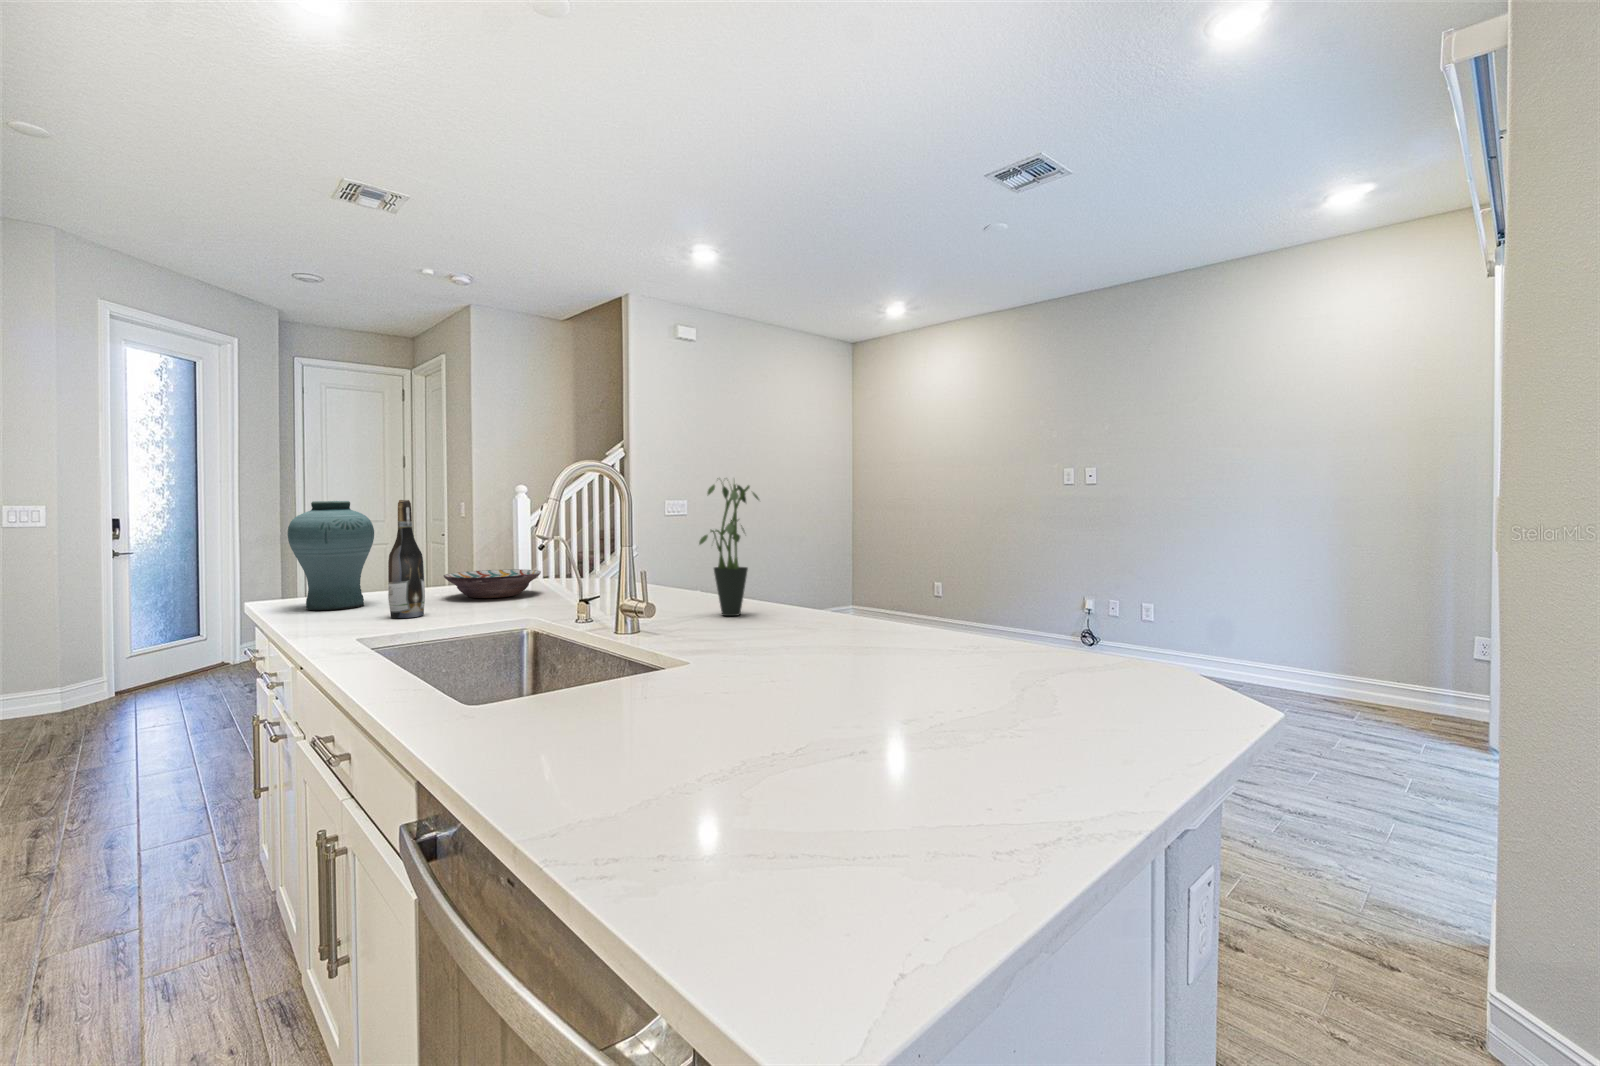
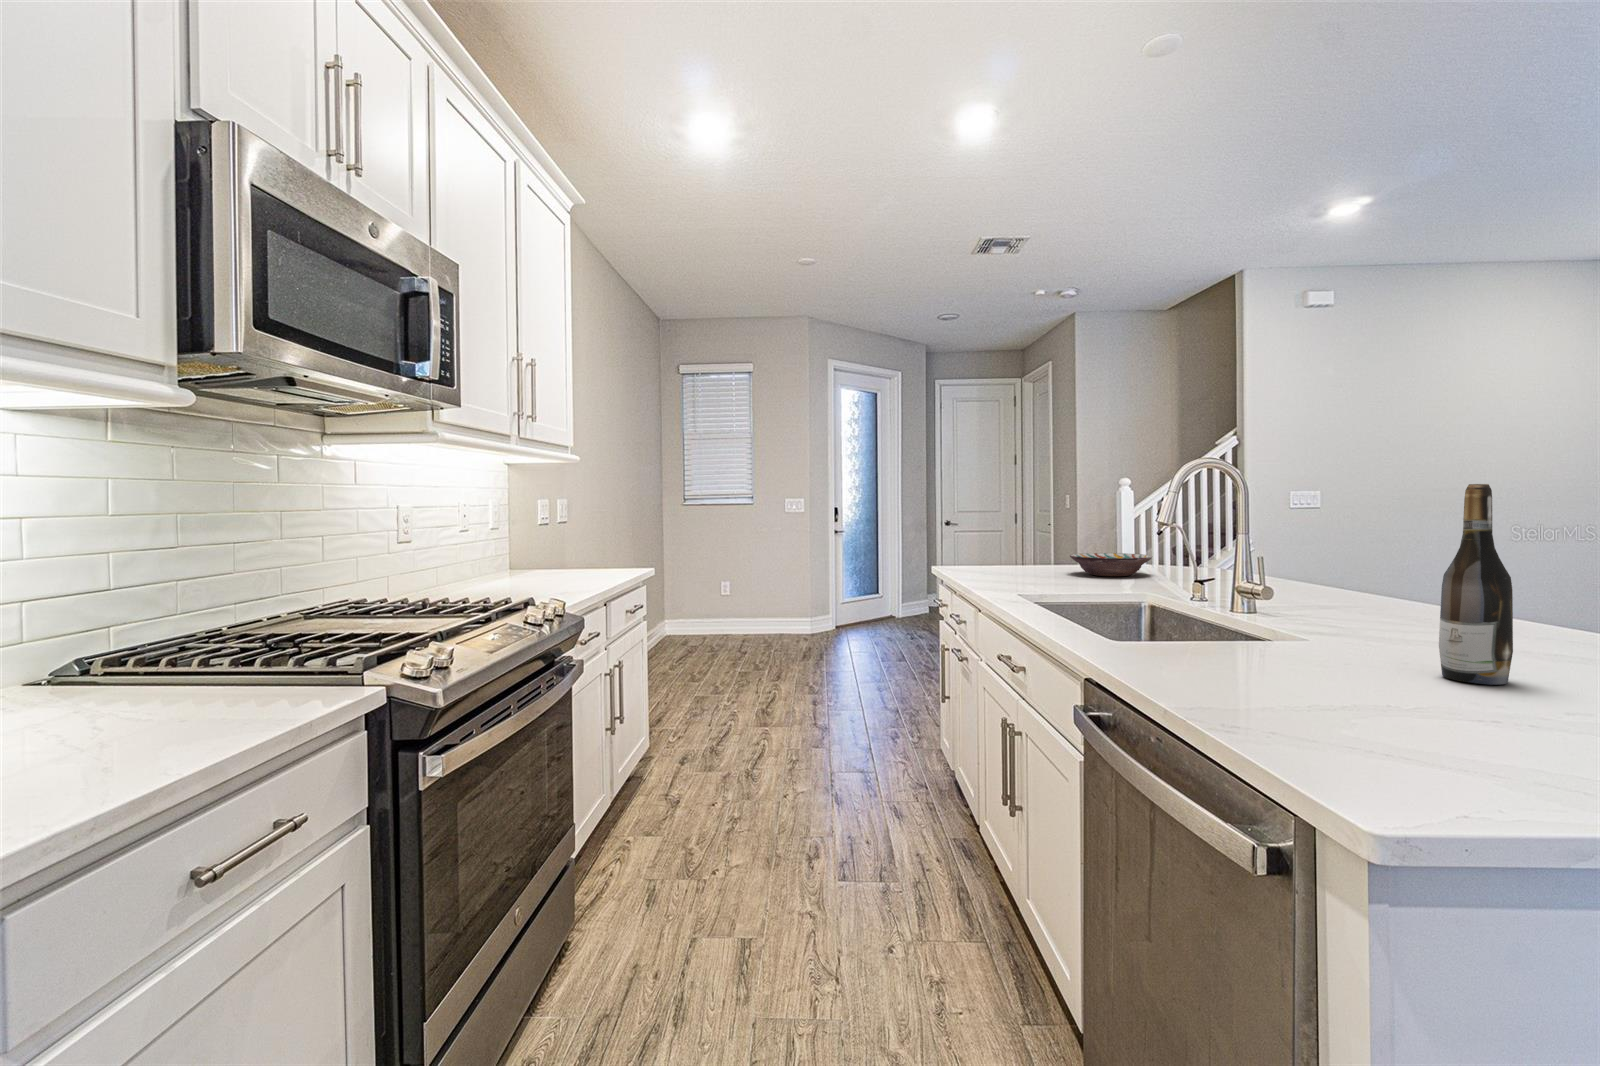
potted plant: present [699,484,759,616] -> none [1324,467,1406,609]
wine bottle: present [388,500,425,618] -> present [1439,484,1513,685]
vase: present [288,501,374,610] -> none [966,496,1021,576]

